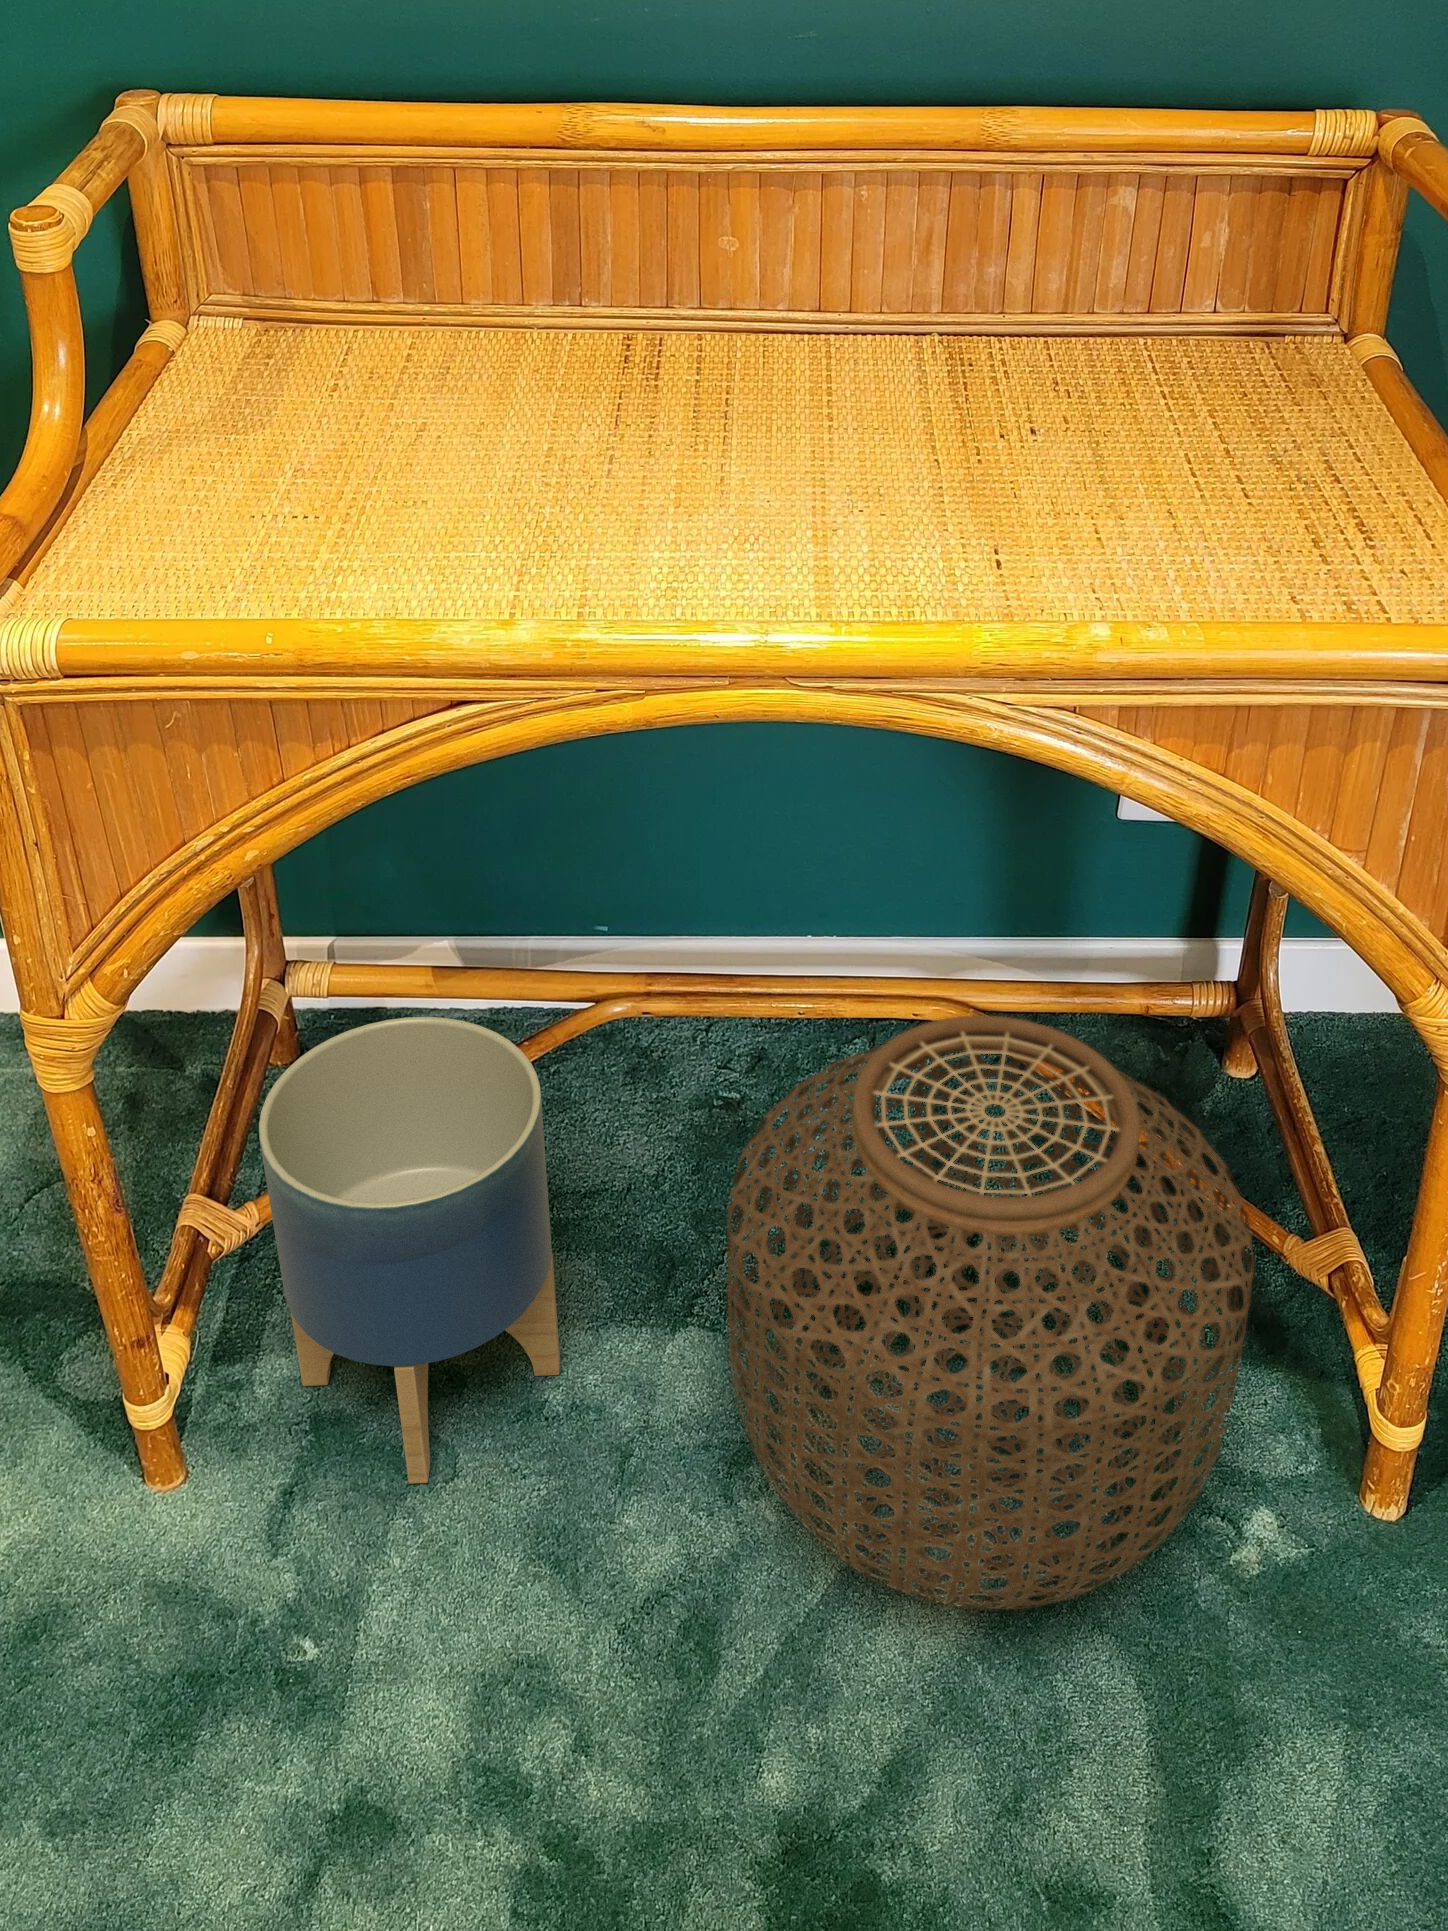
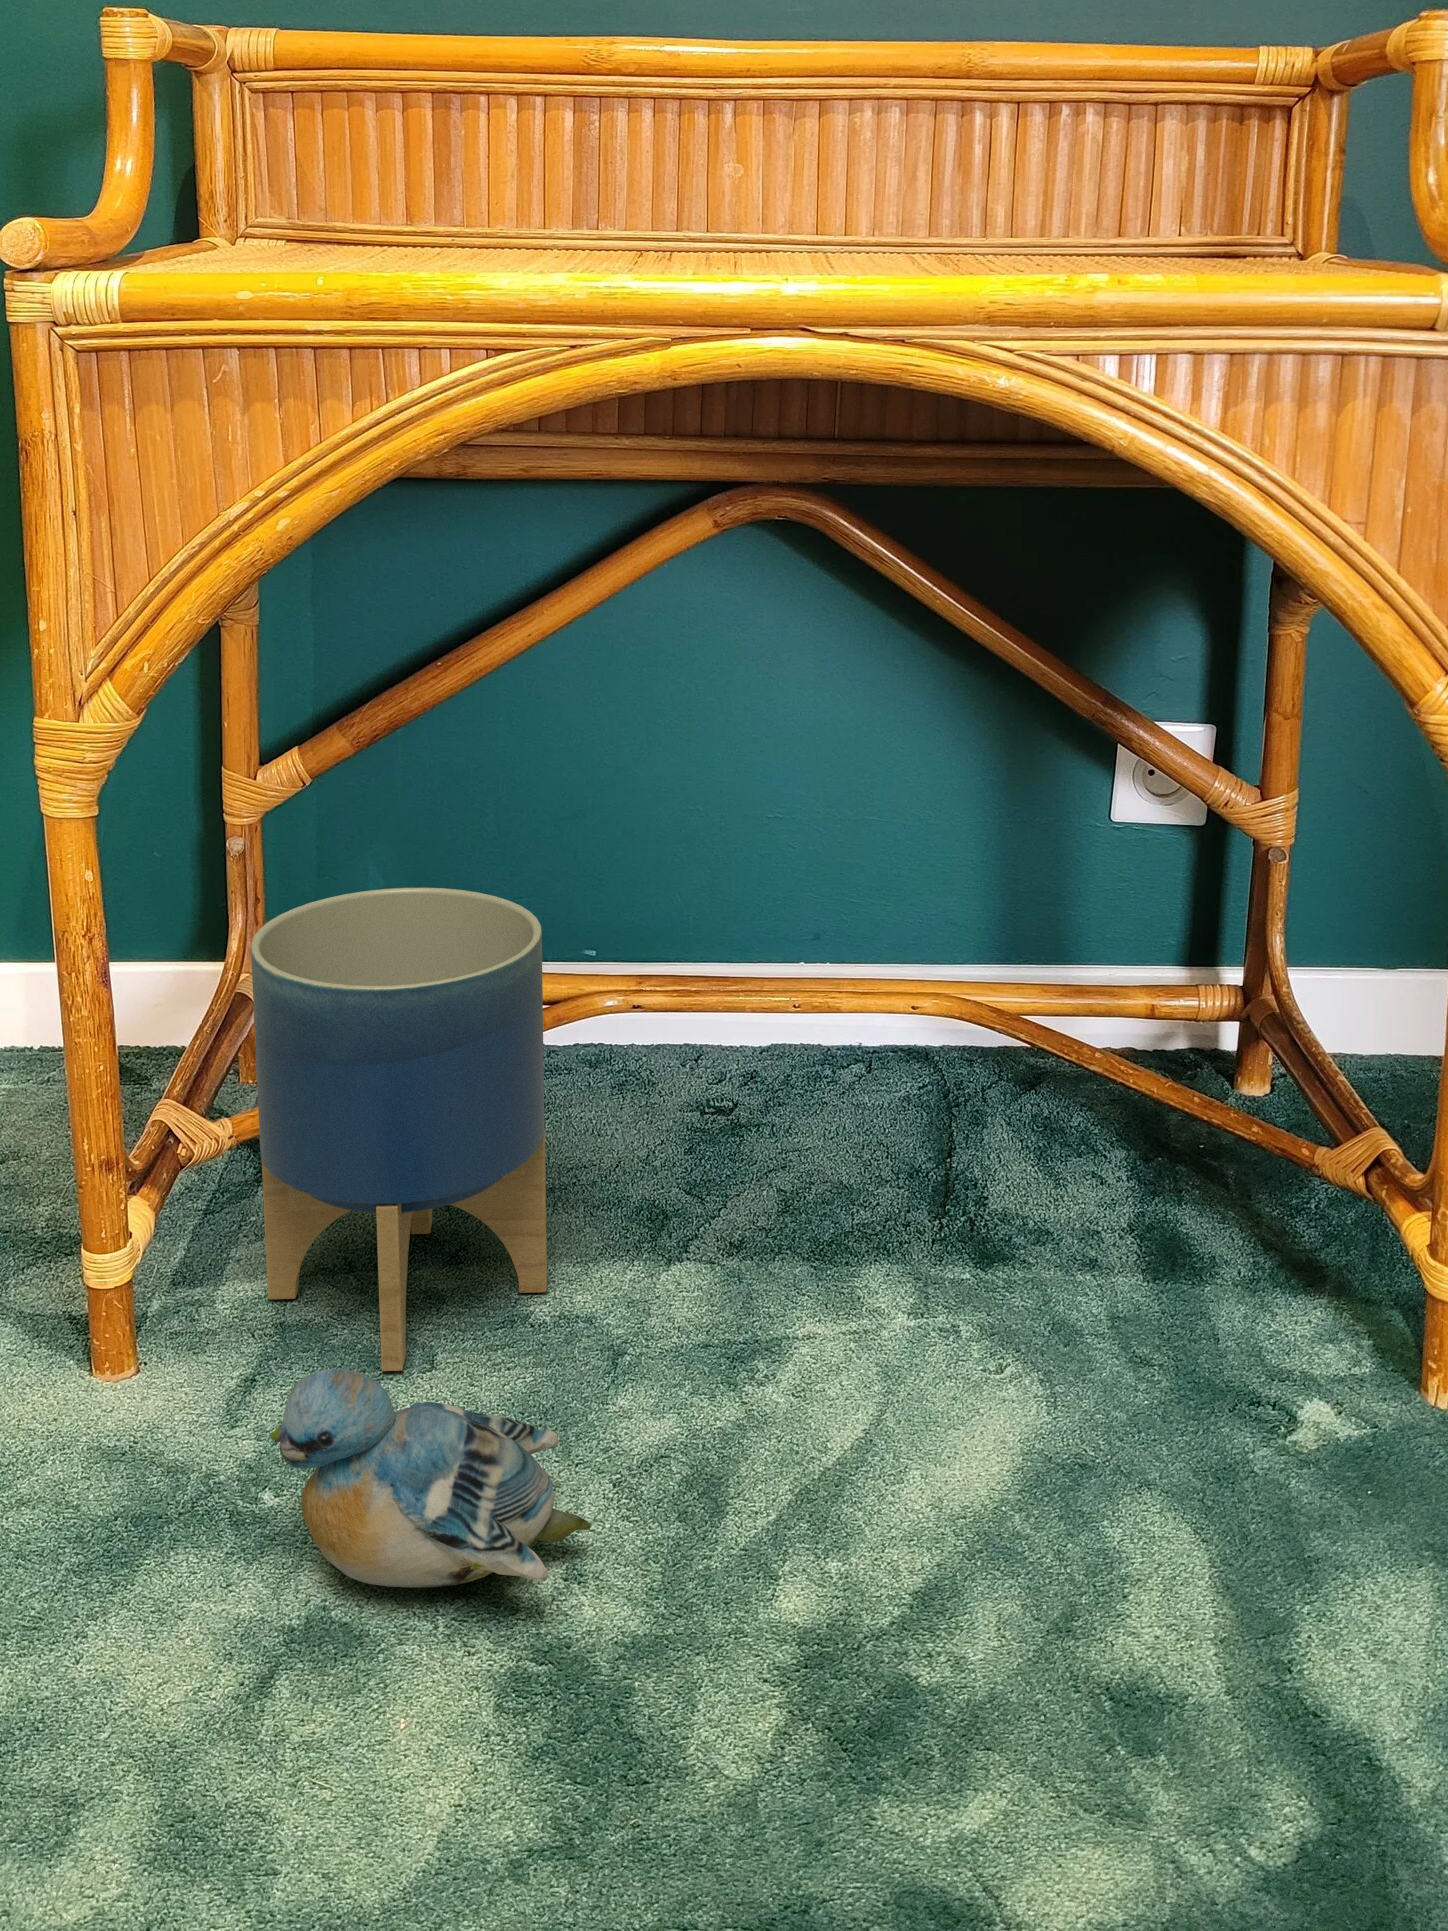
woven basket: present [727,1015,1254,1609] -> none [736,819,1287,1457]
plush toy: none [304,1602,597,1789] -> present [270,1369,590,1587]

